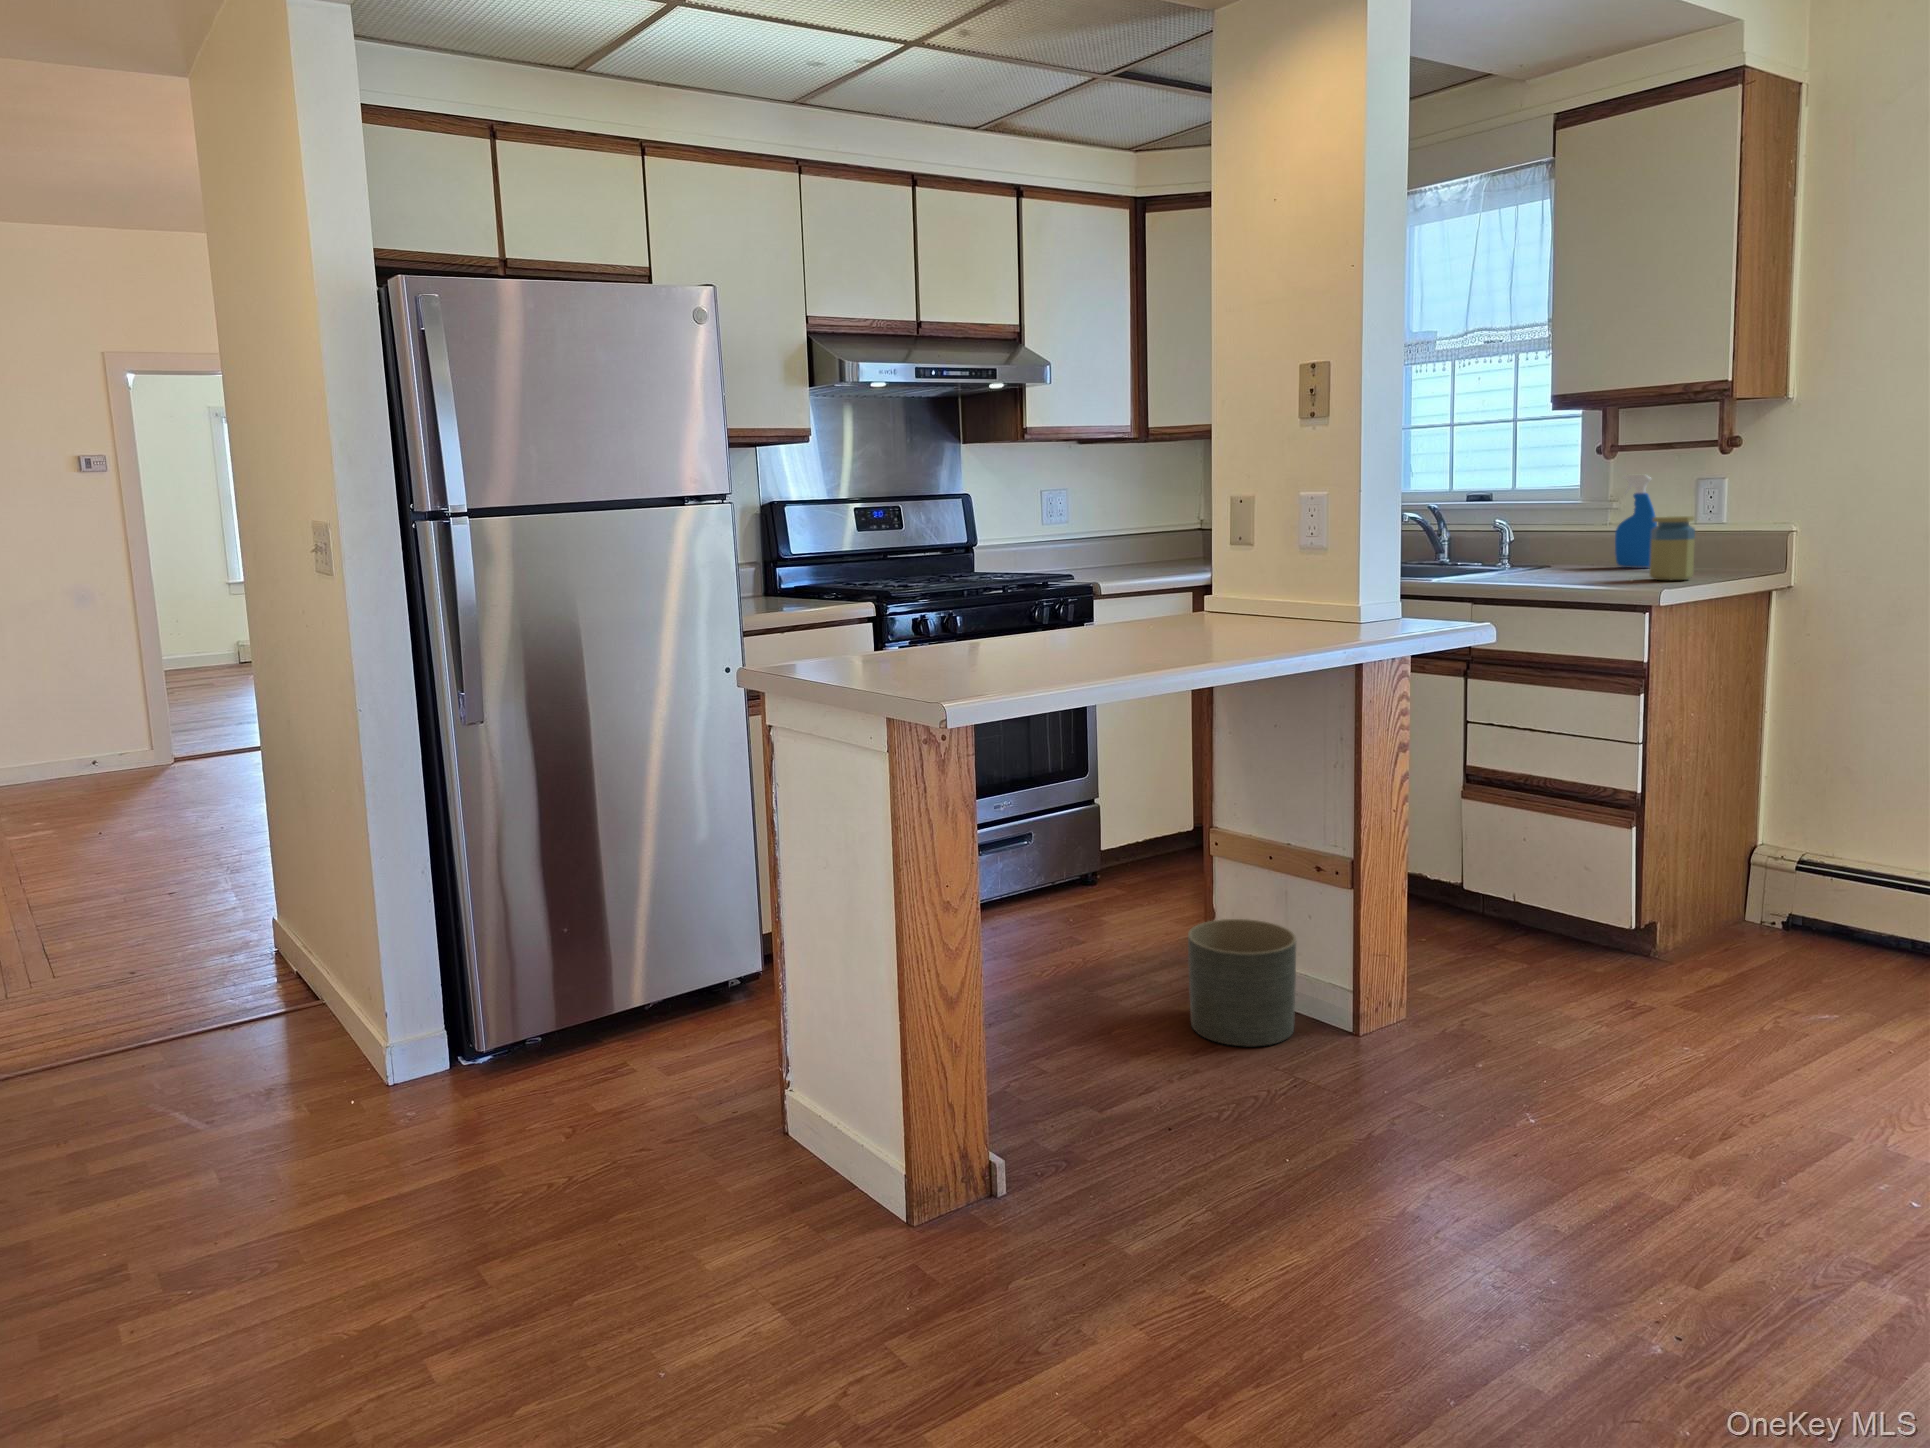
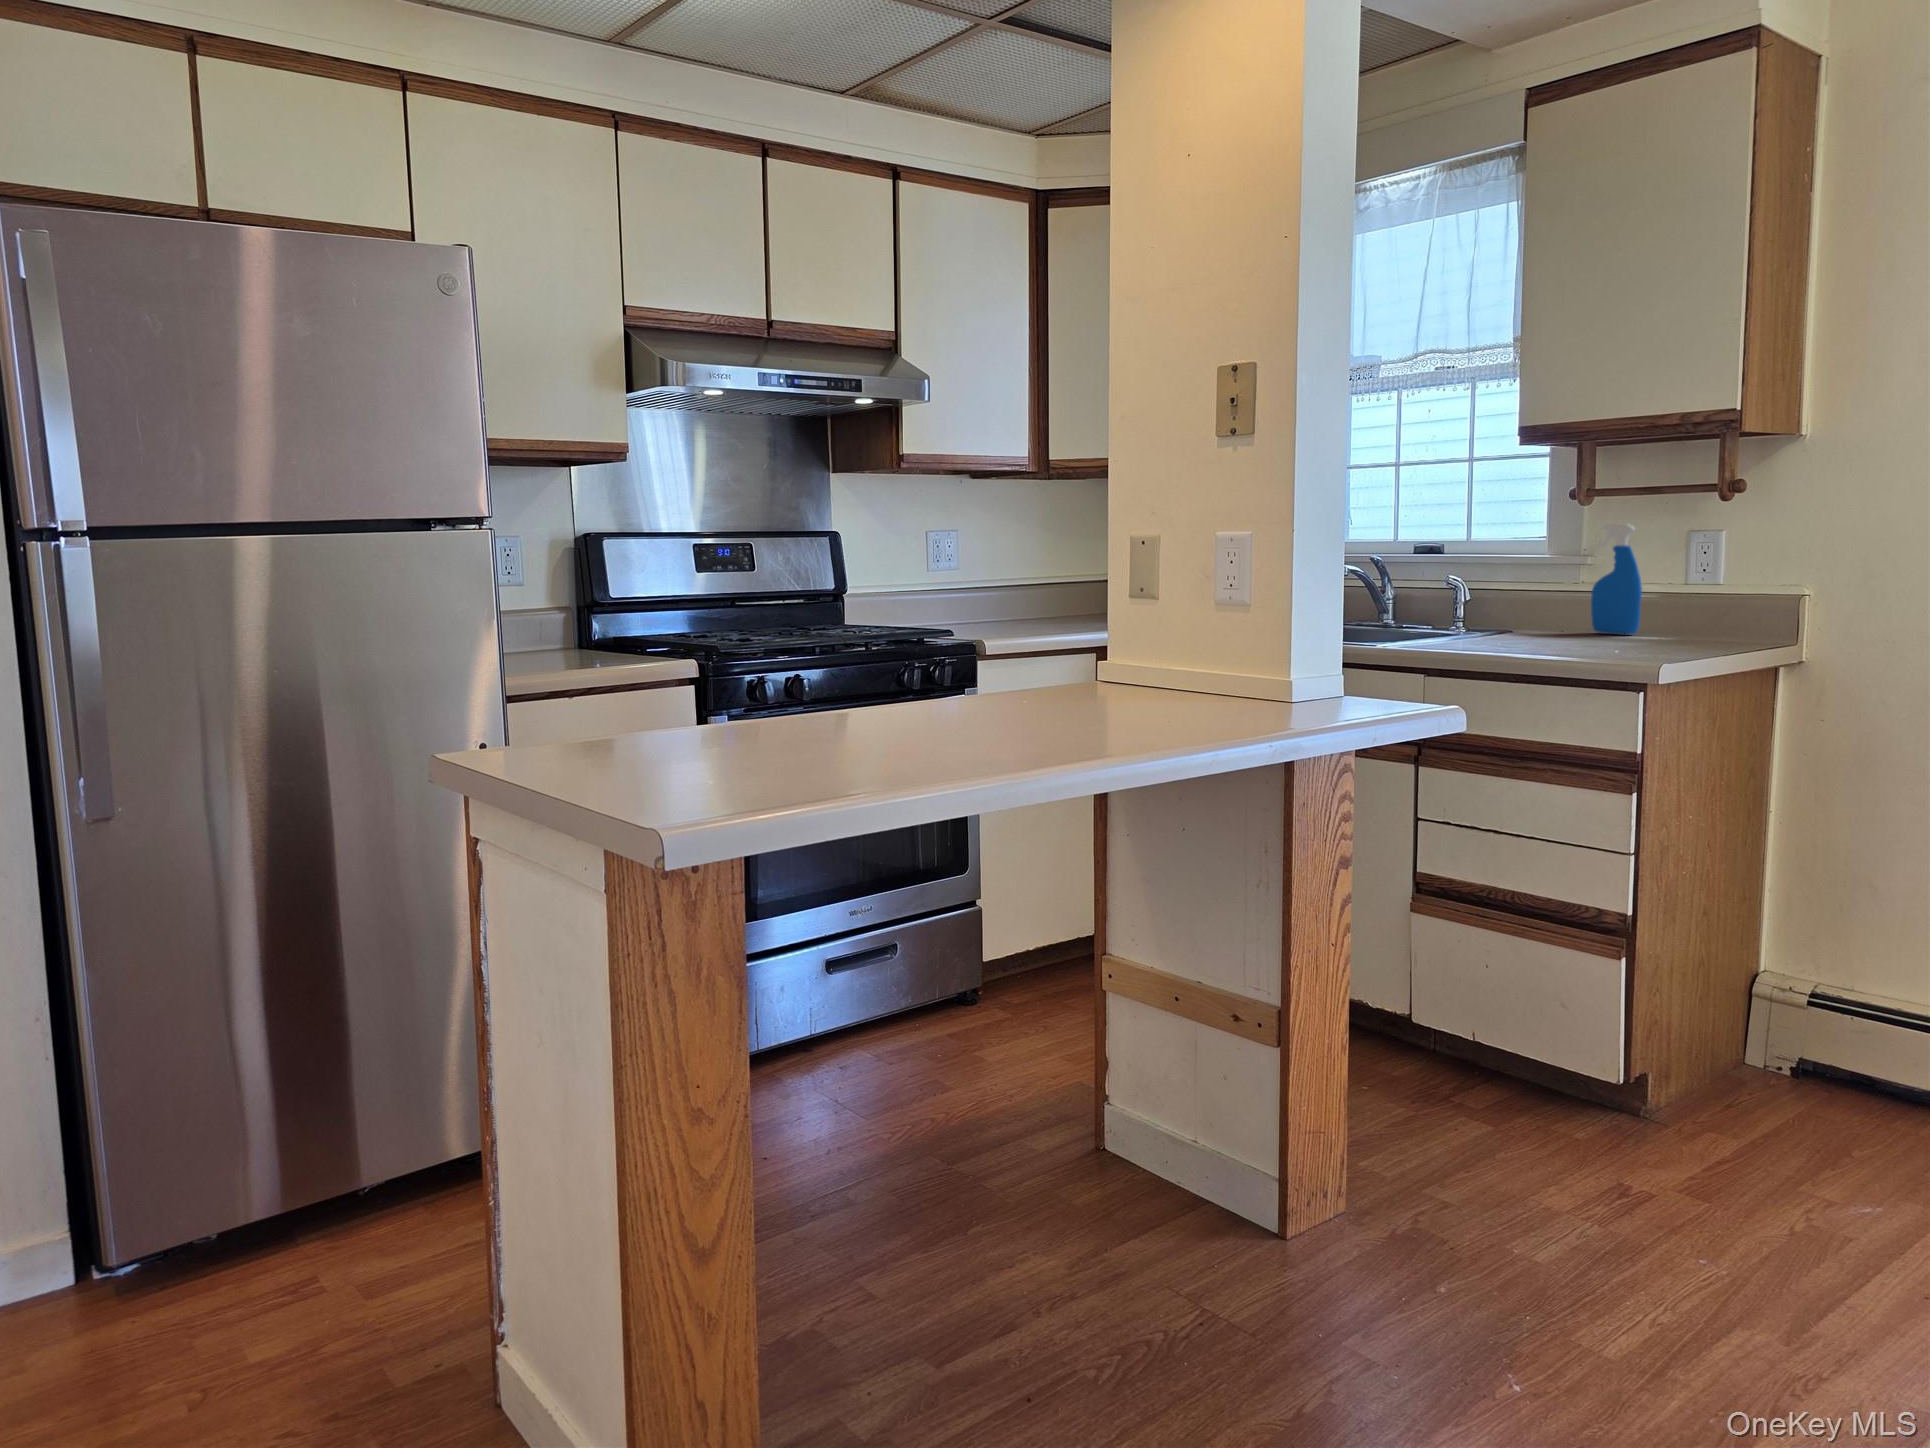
jar: present [1650,516,1695,580] -> none [1638,574,1693,652]
planter: present [1188,919,1296,1047] -> none [1068,1079,1206,1257]

